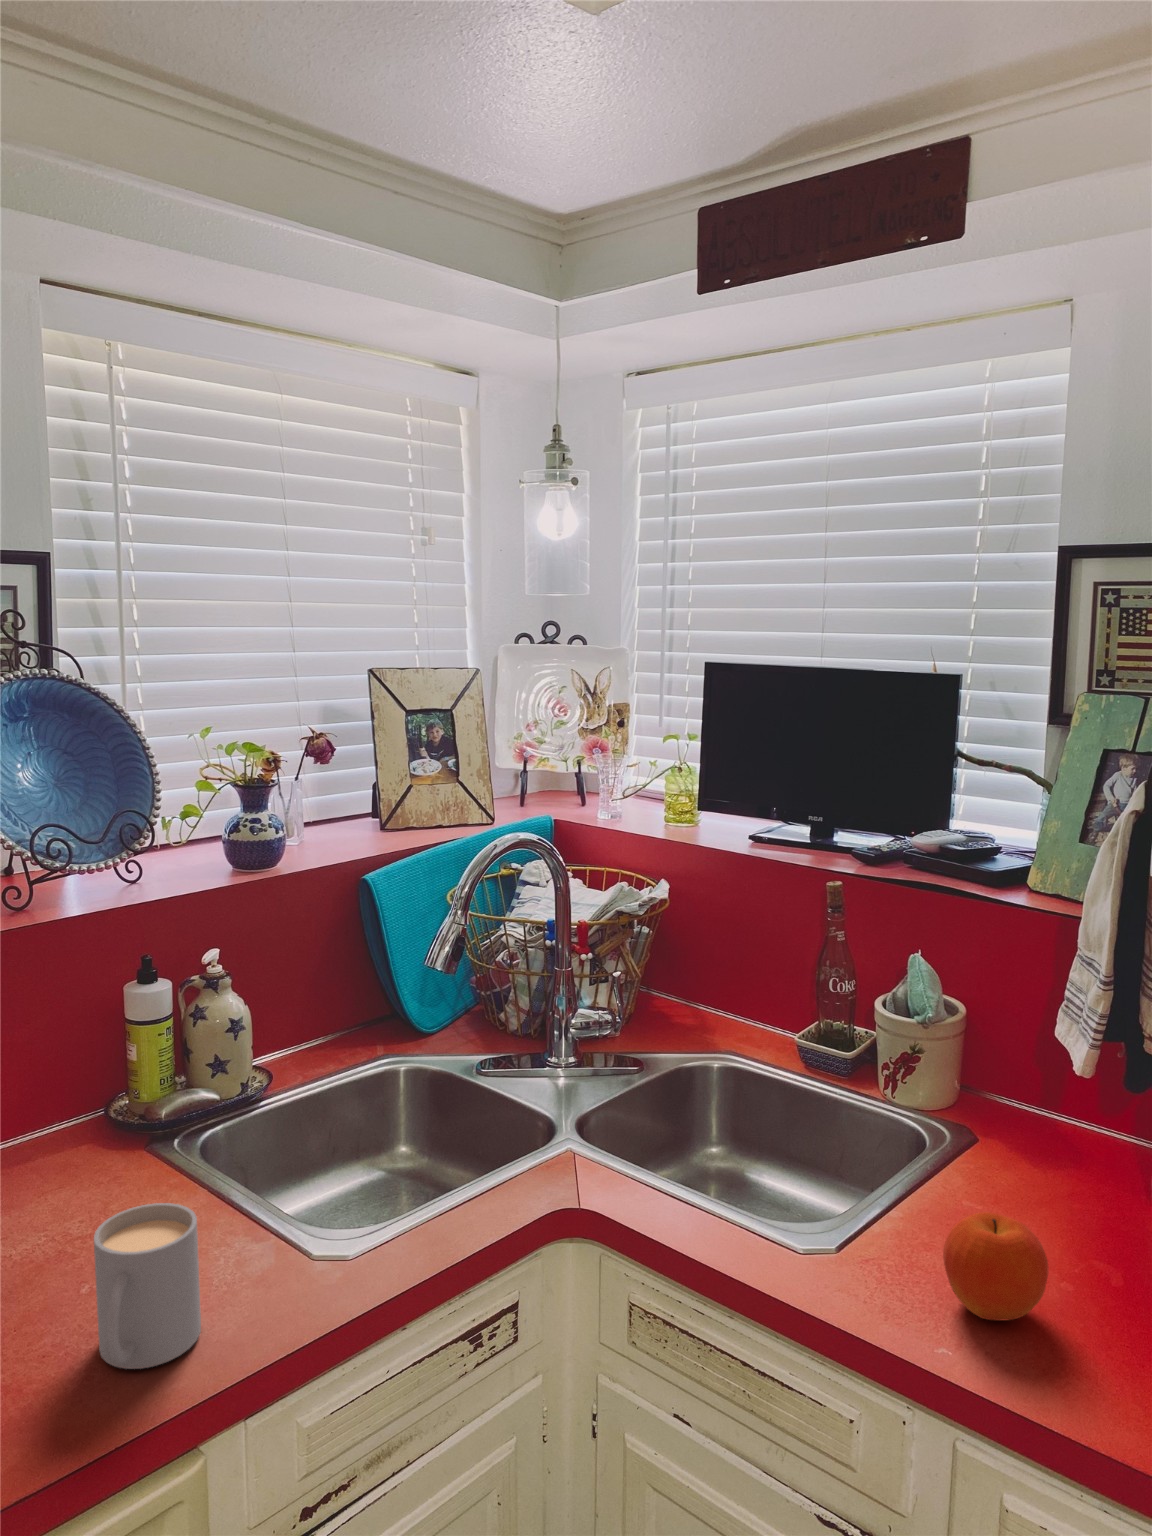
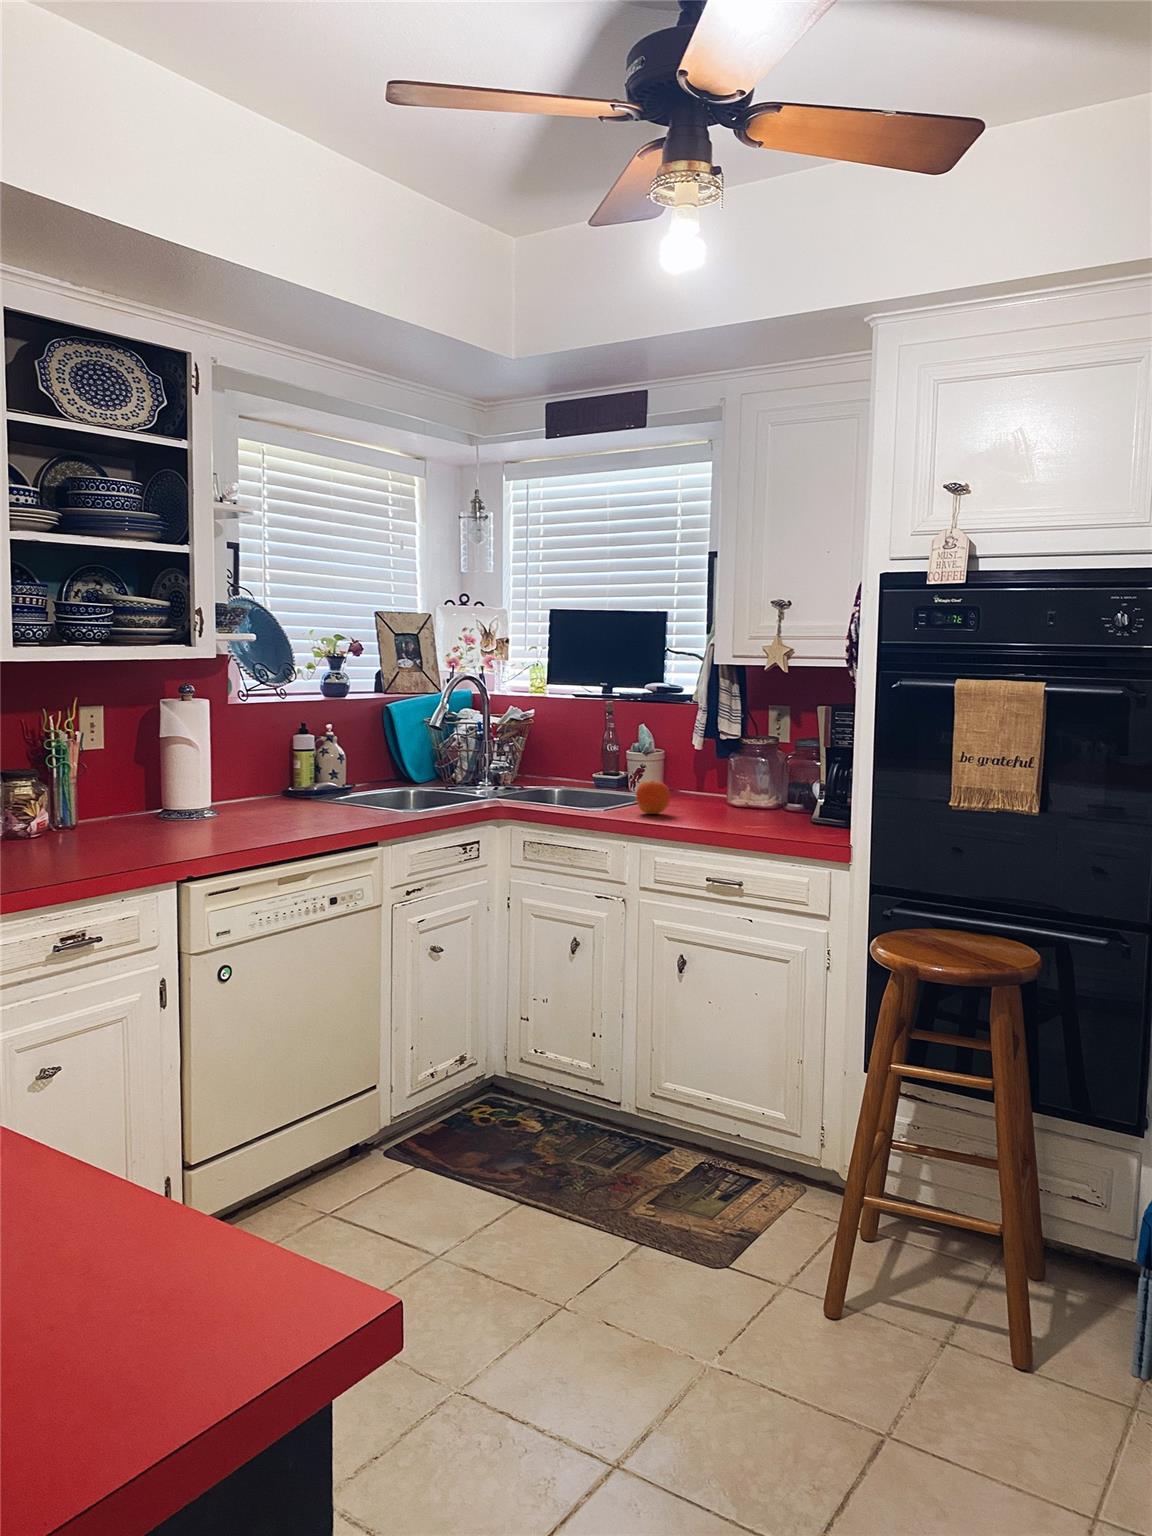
mug: present [94,1203,201,1369] -> none [340,774,374,819]

